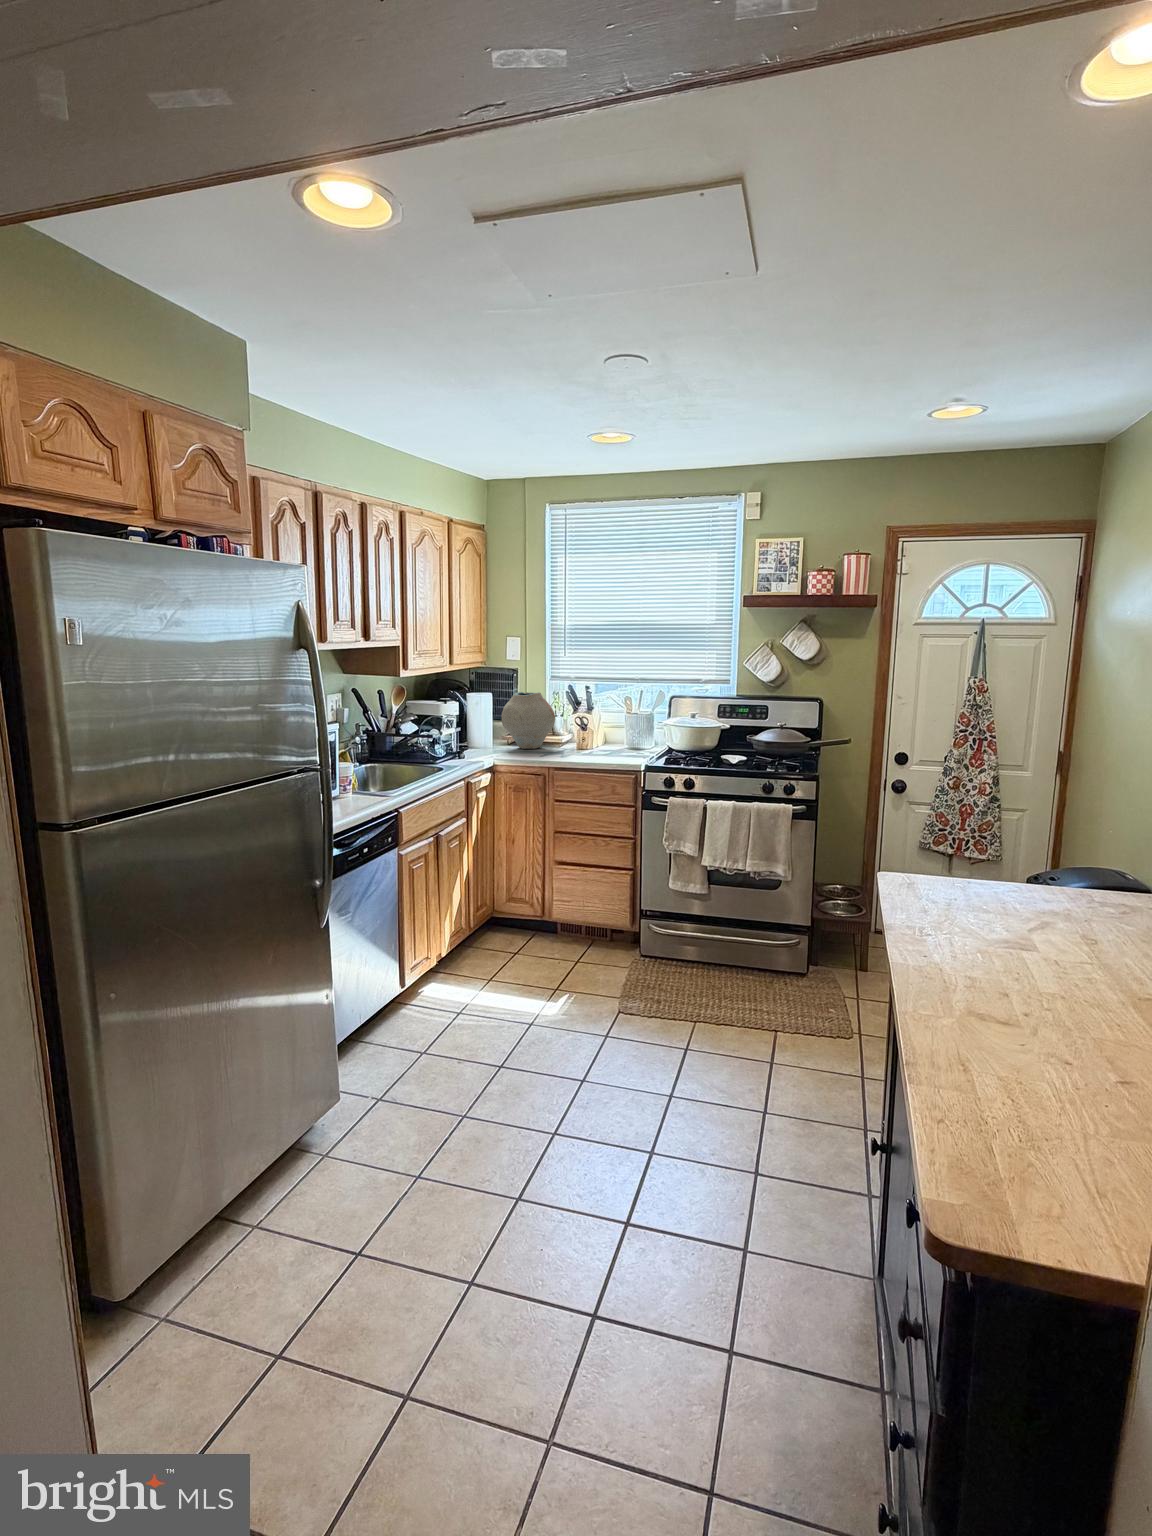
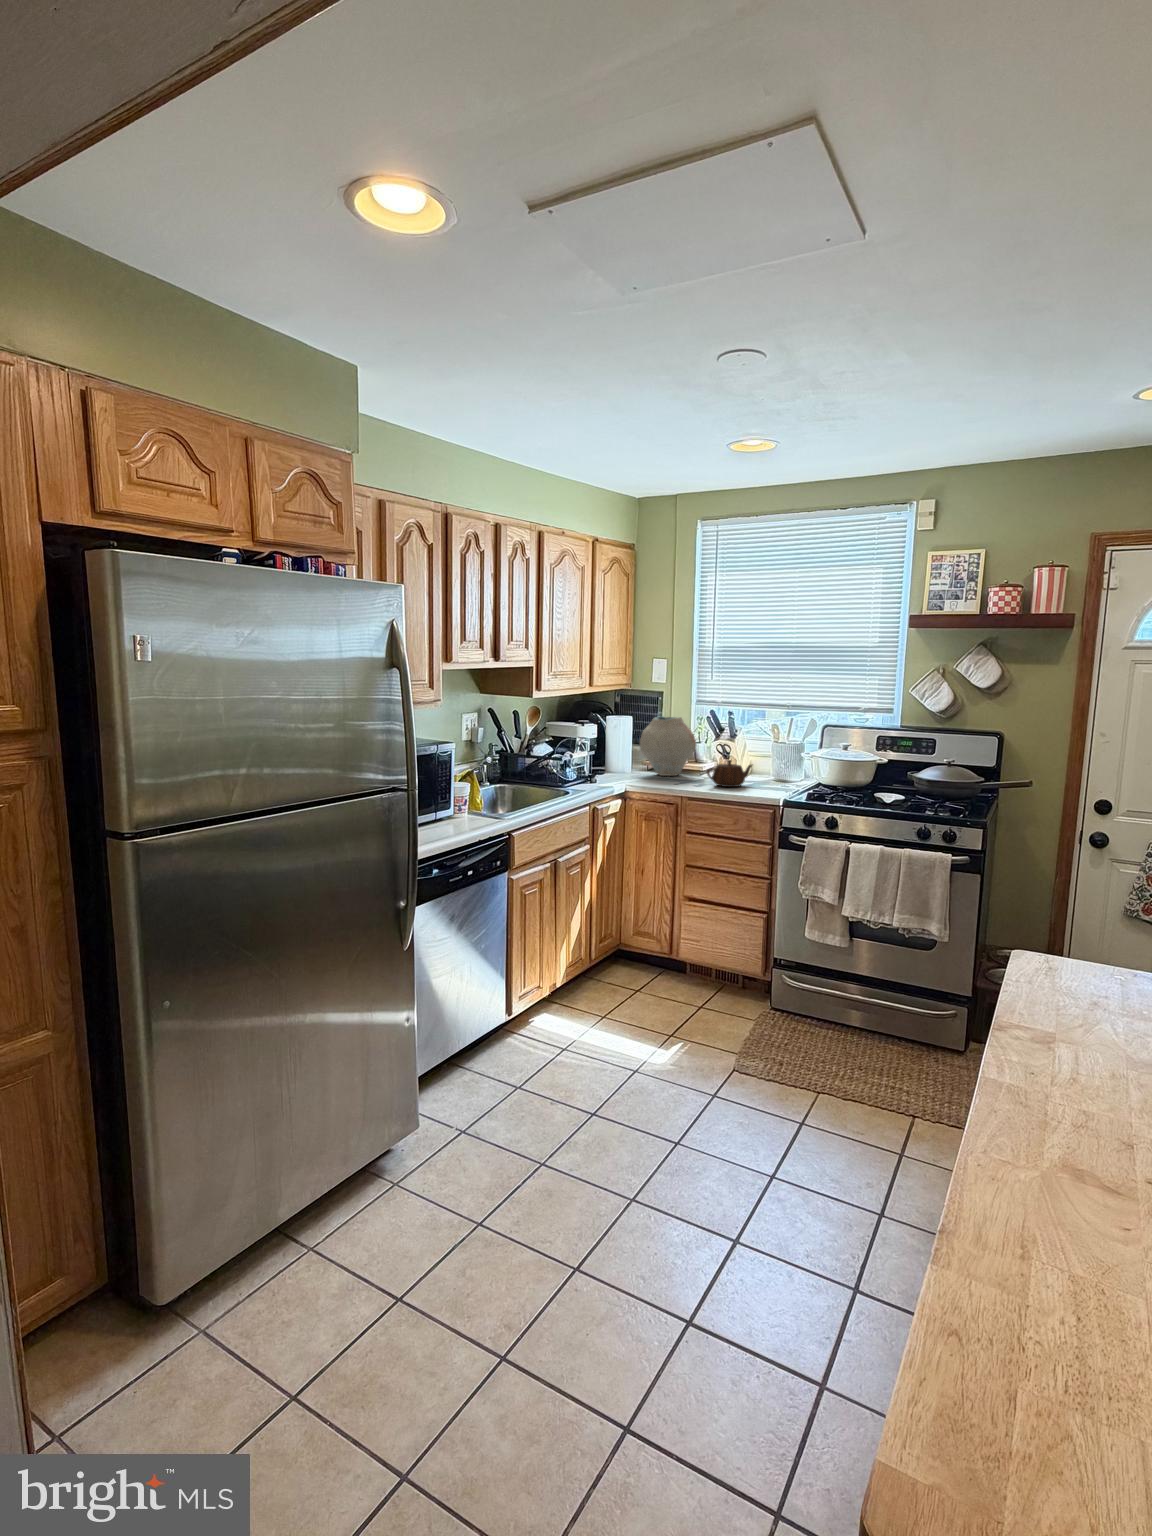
teapot: none [571,731,612,756] -> present [707,760,752,787]

